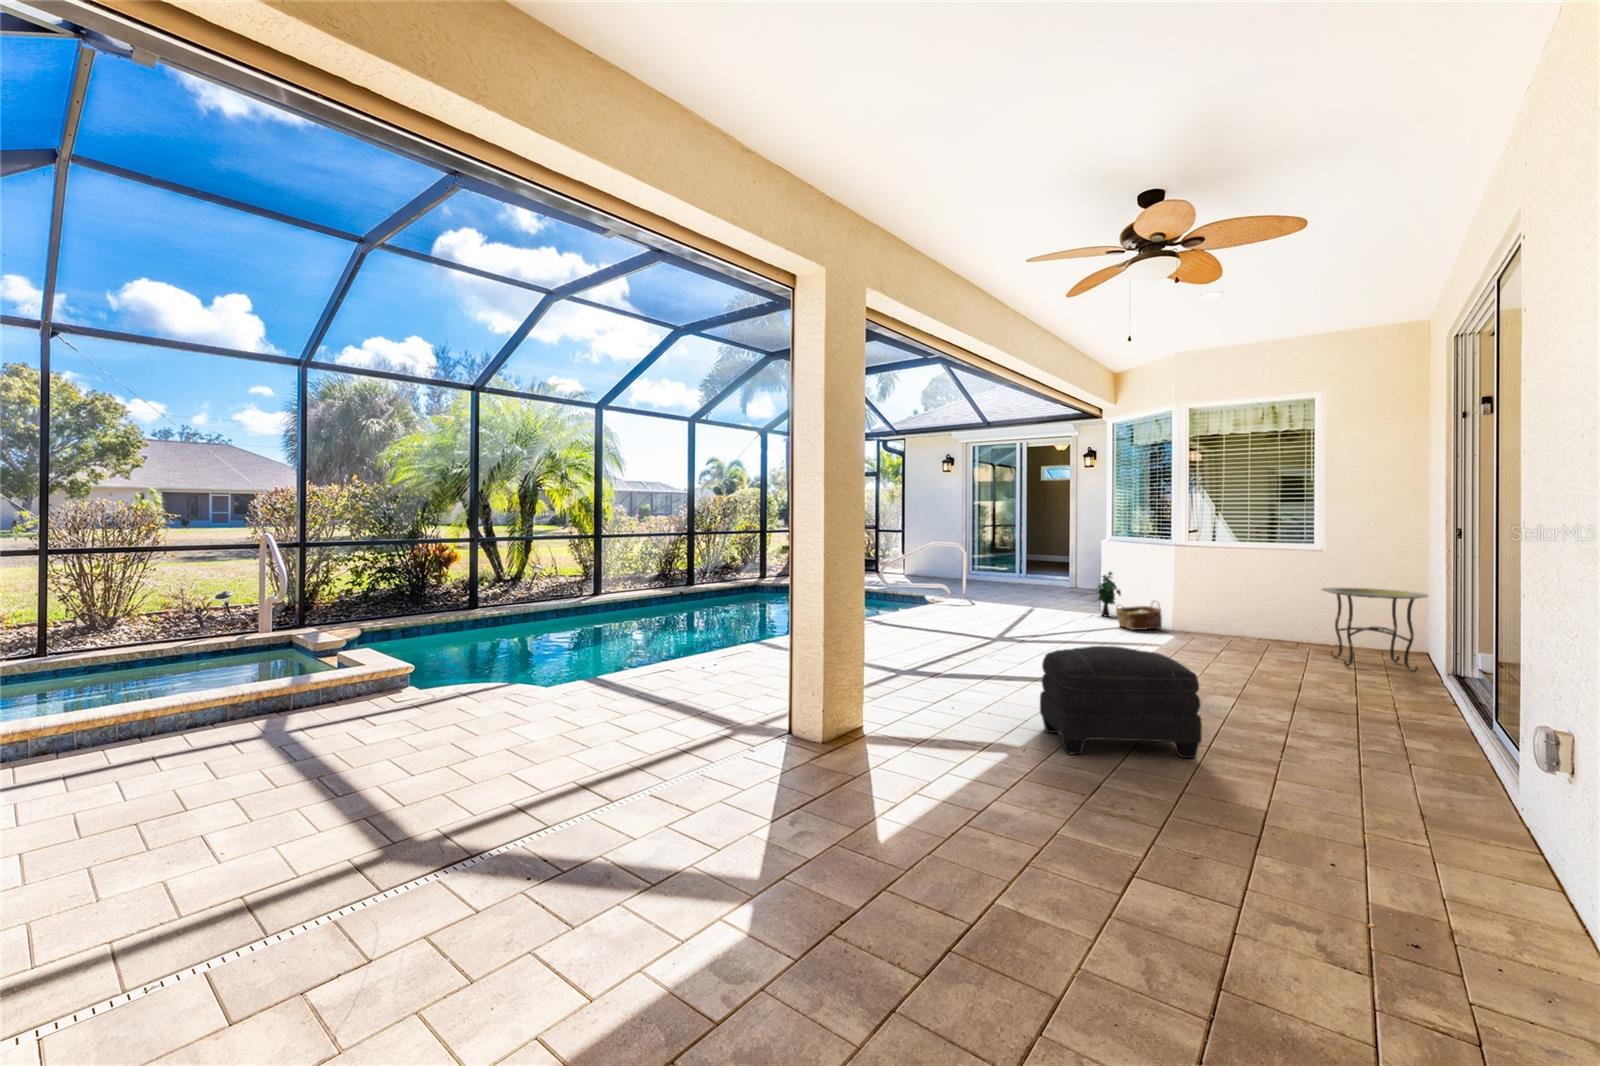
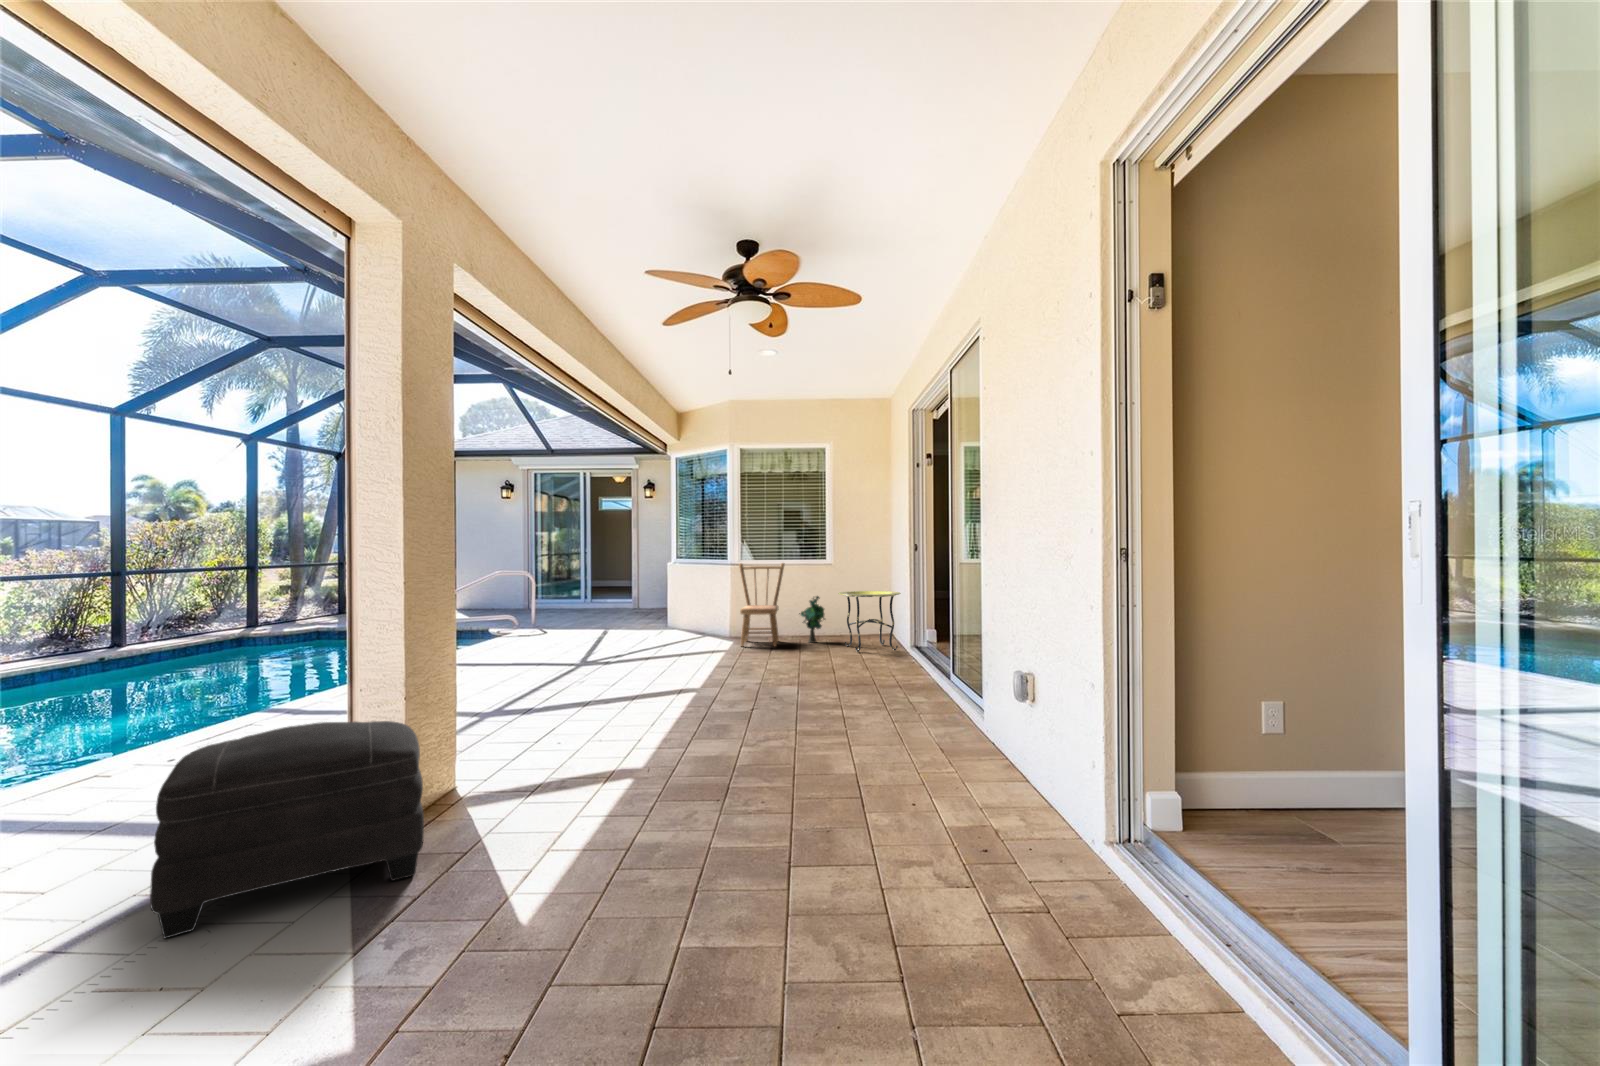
dining chair: none [1179,545,1245,645] -> present [739,563,784,647]
decorative plant: present [1097,572,1121,617] -> present [799,596,825,643]
woven basket: present [1116,602,1162,630] -> none [687,614,725,643]
ottoman: present [1040,646,1202,758] -> present [150,721,424,939]

